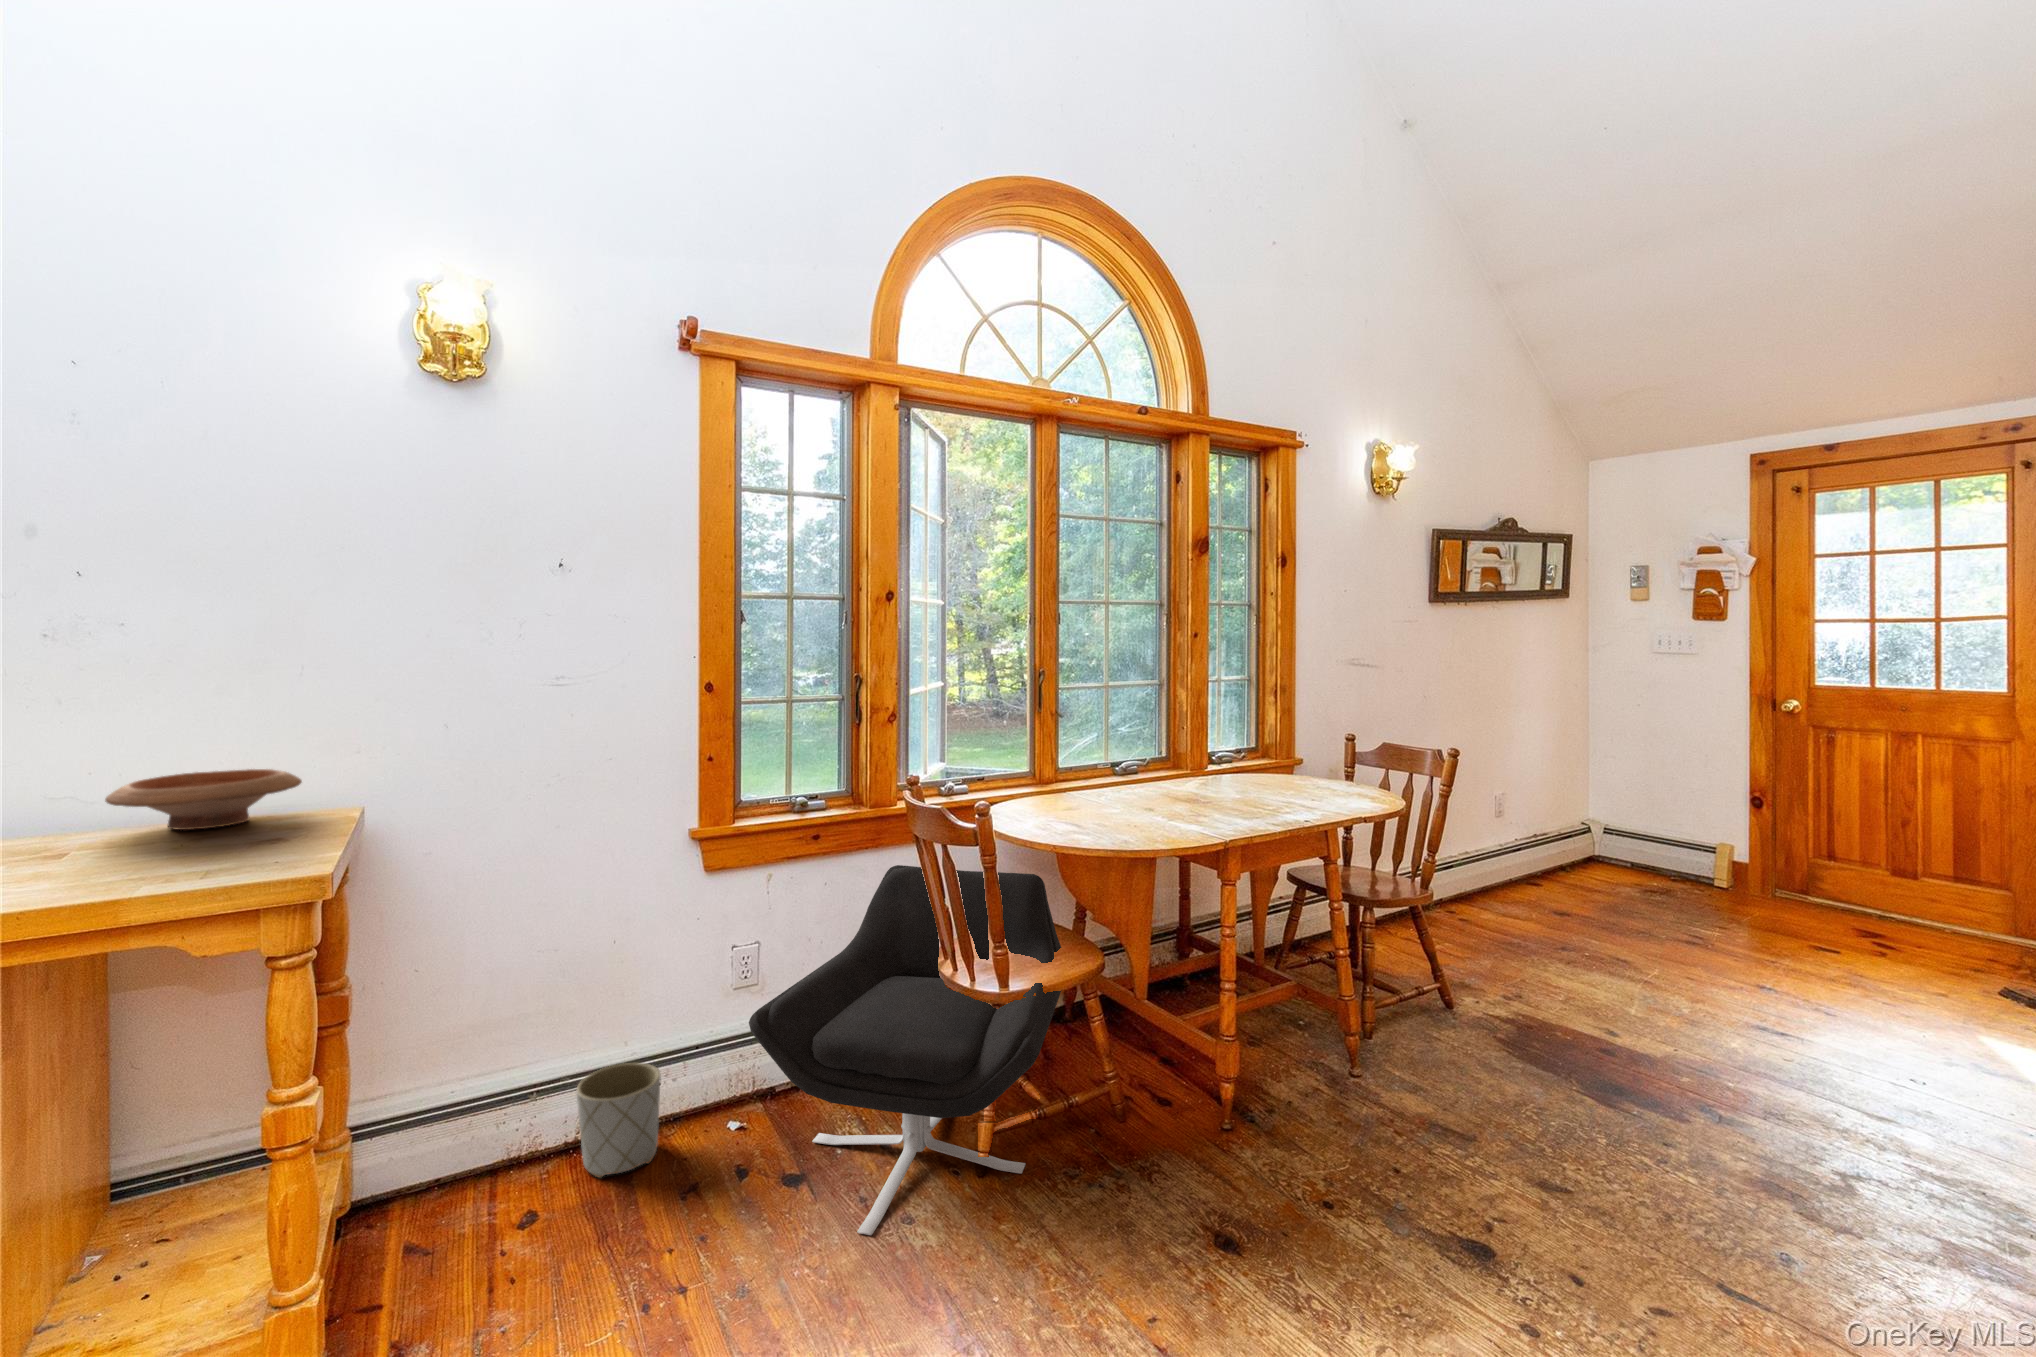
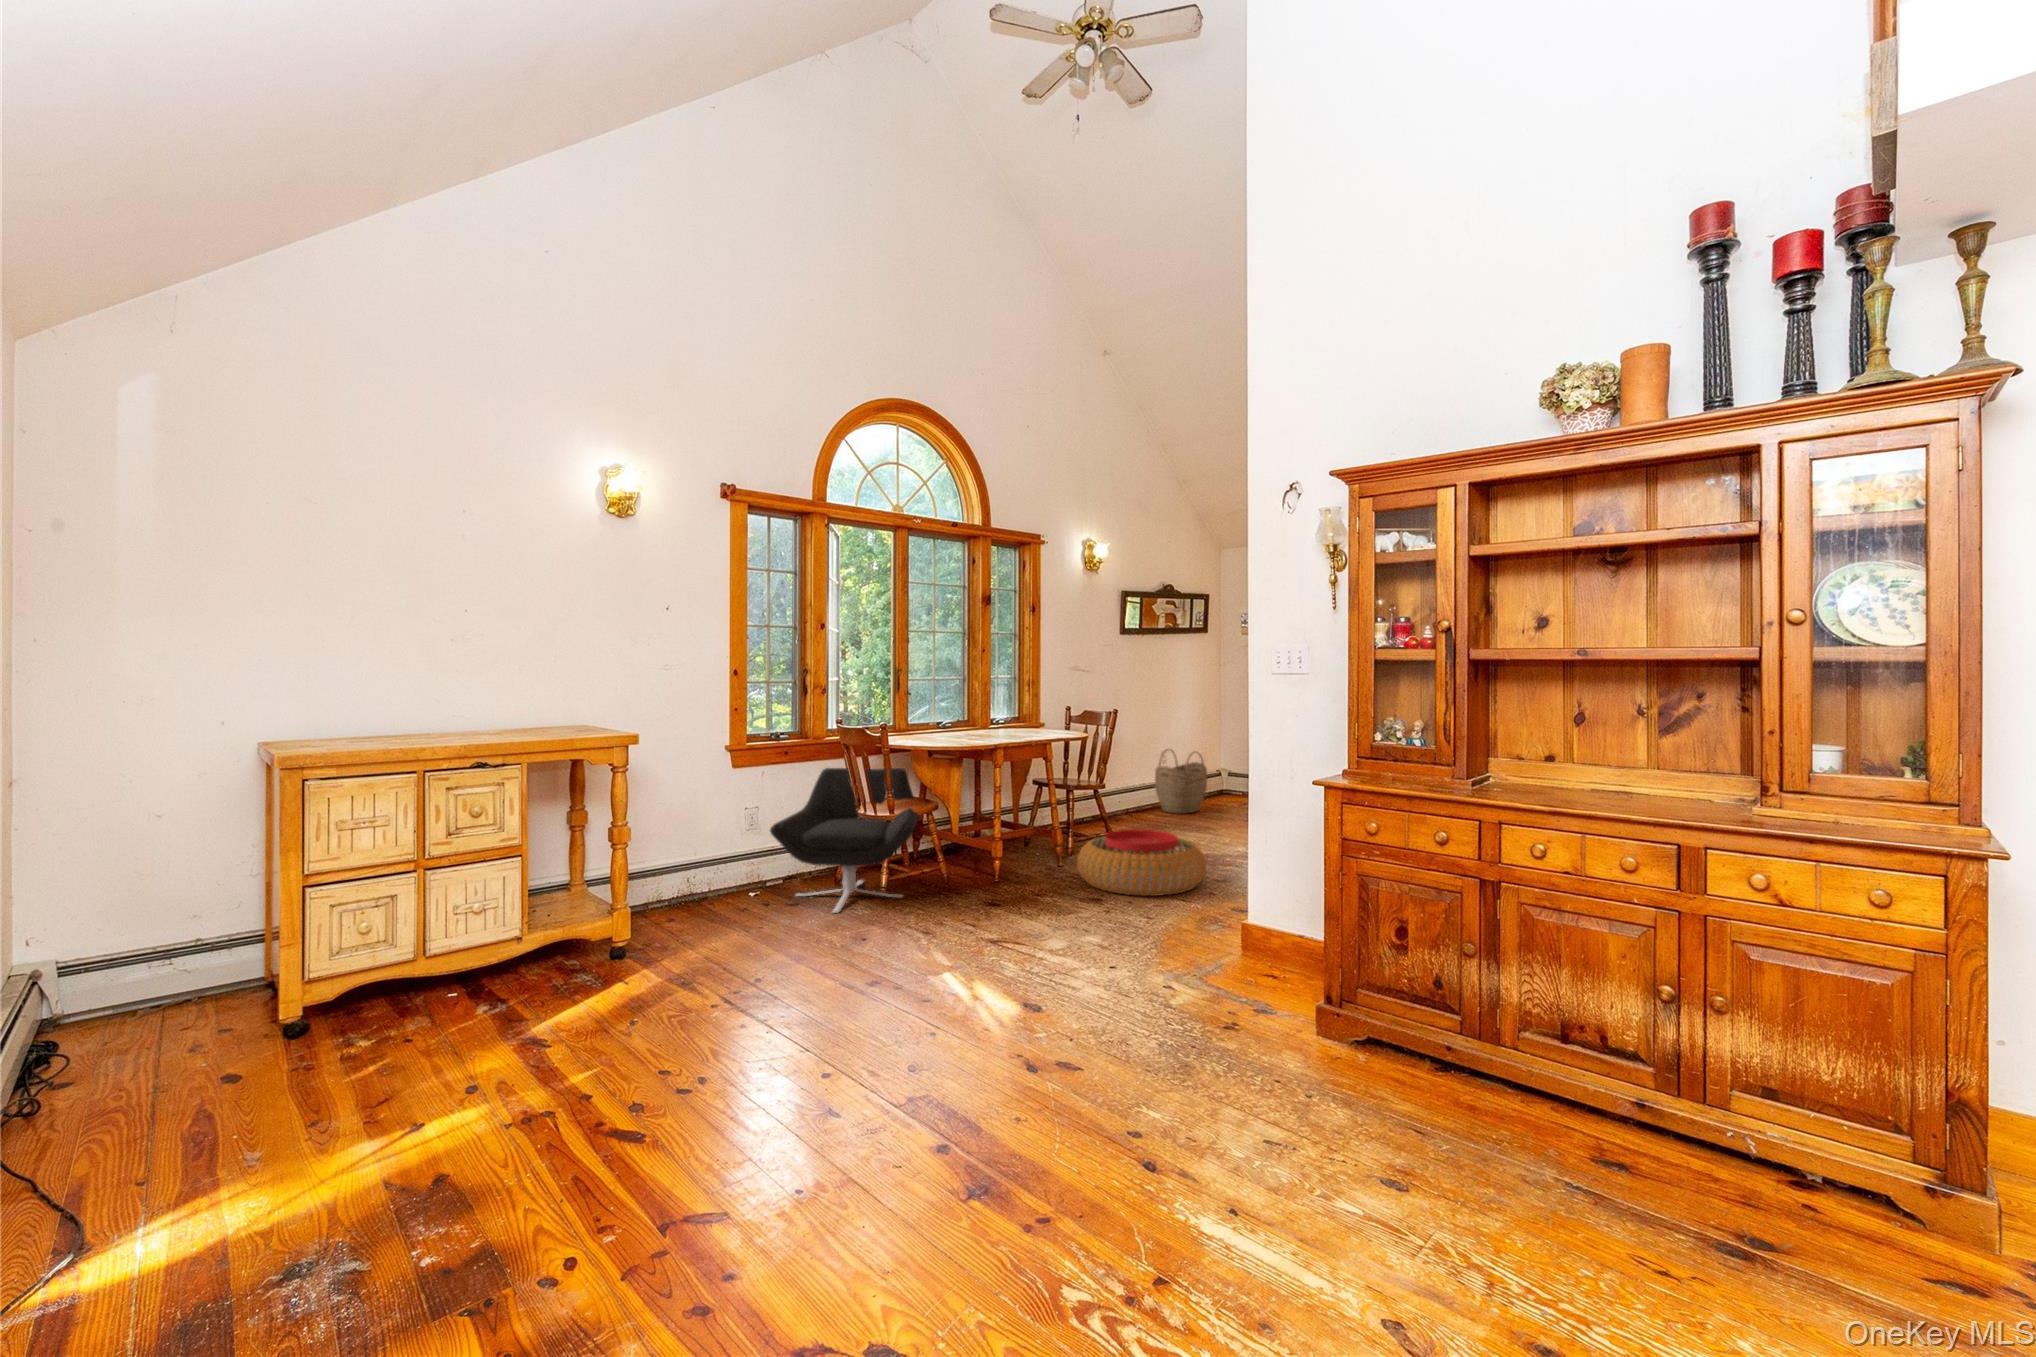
wooden bowl: present [105,769,302,830] -> none [490,704,567,727]
woven basket: none [1486,794,1585,910] -> present [1155,750,1207,814]
pouf: none [1404,1030,1746,1248] -> present [1078,830,1206,896]
planter: present [577,1063,660,1178] -> none [678,861,718,910]

